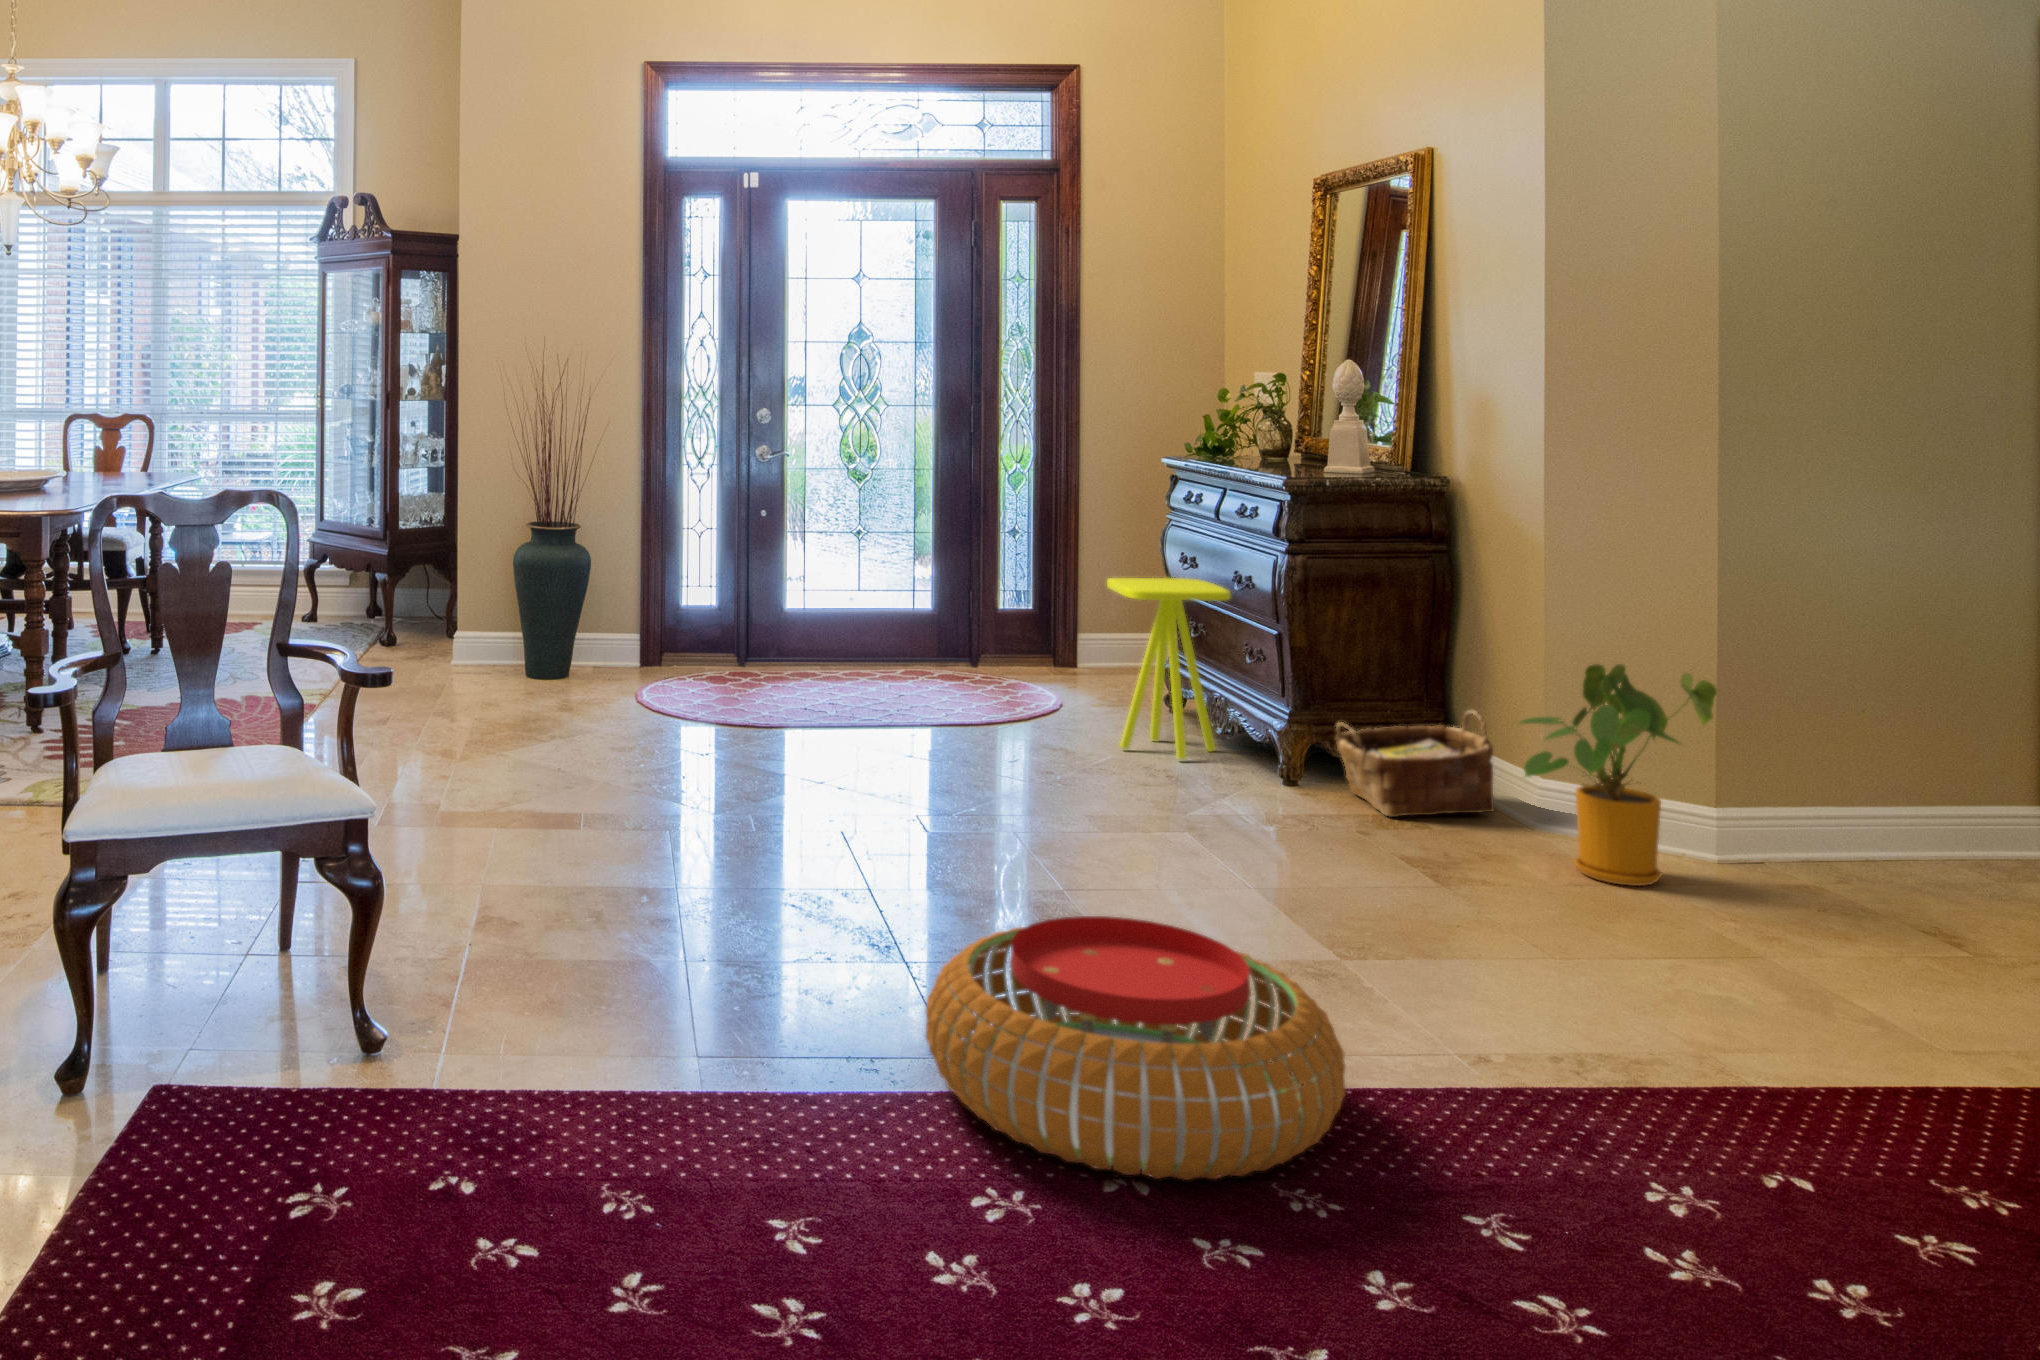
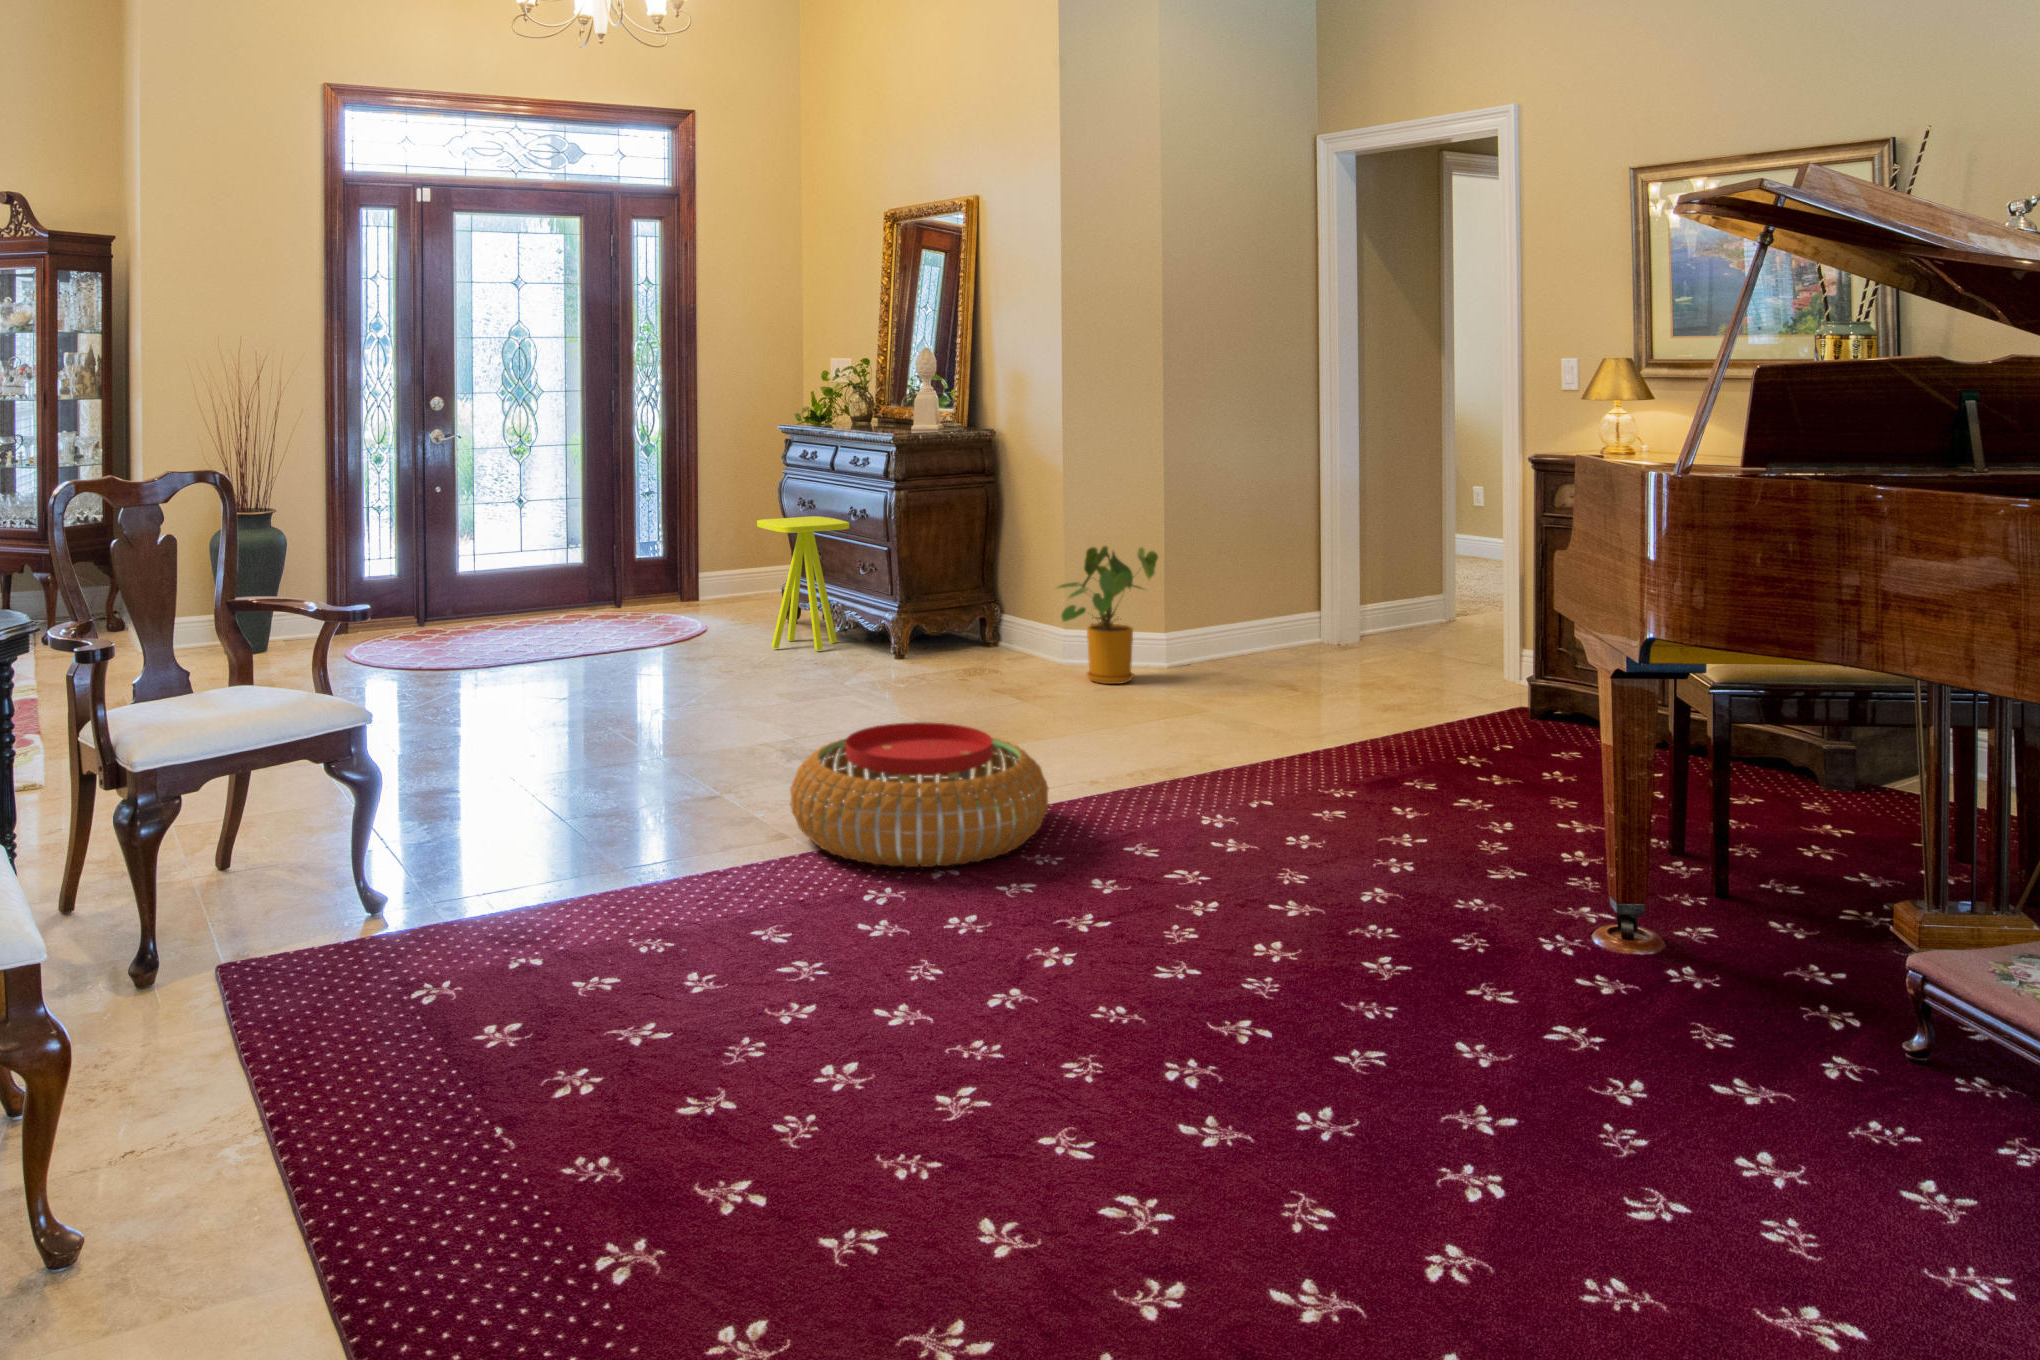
woven basket: present [1336,710,1494,817] -> none [930,589,1028,666]

